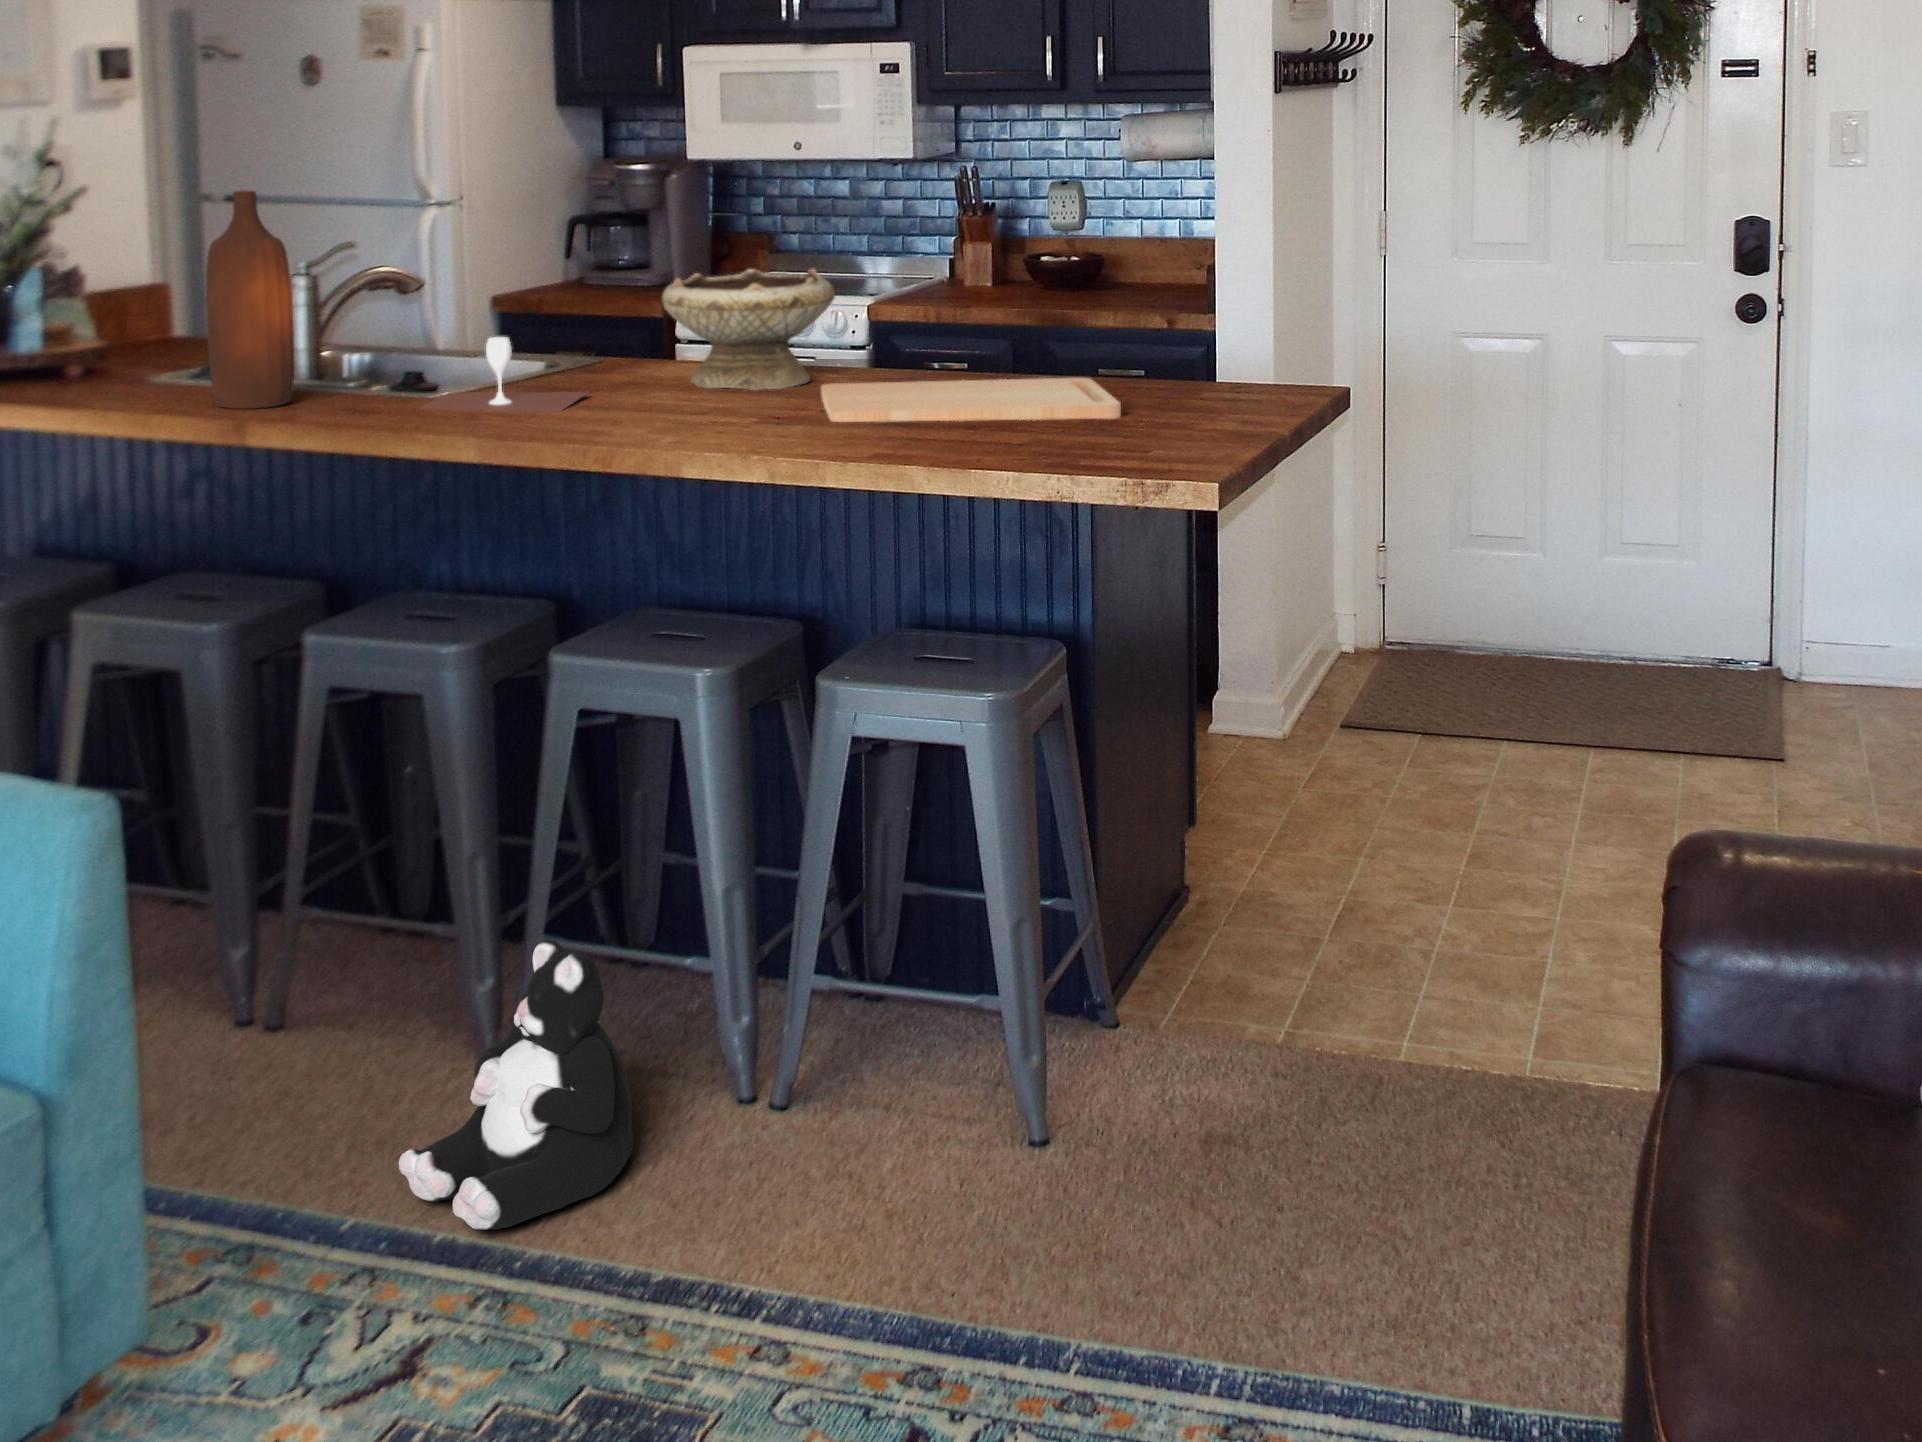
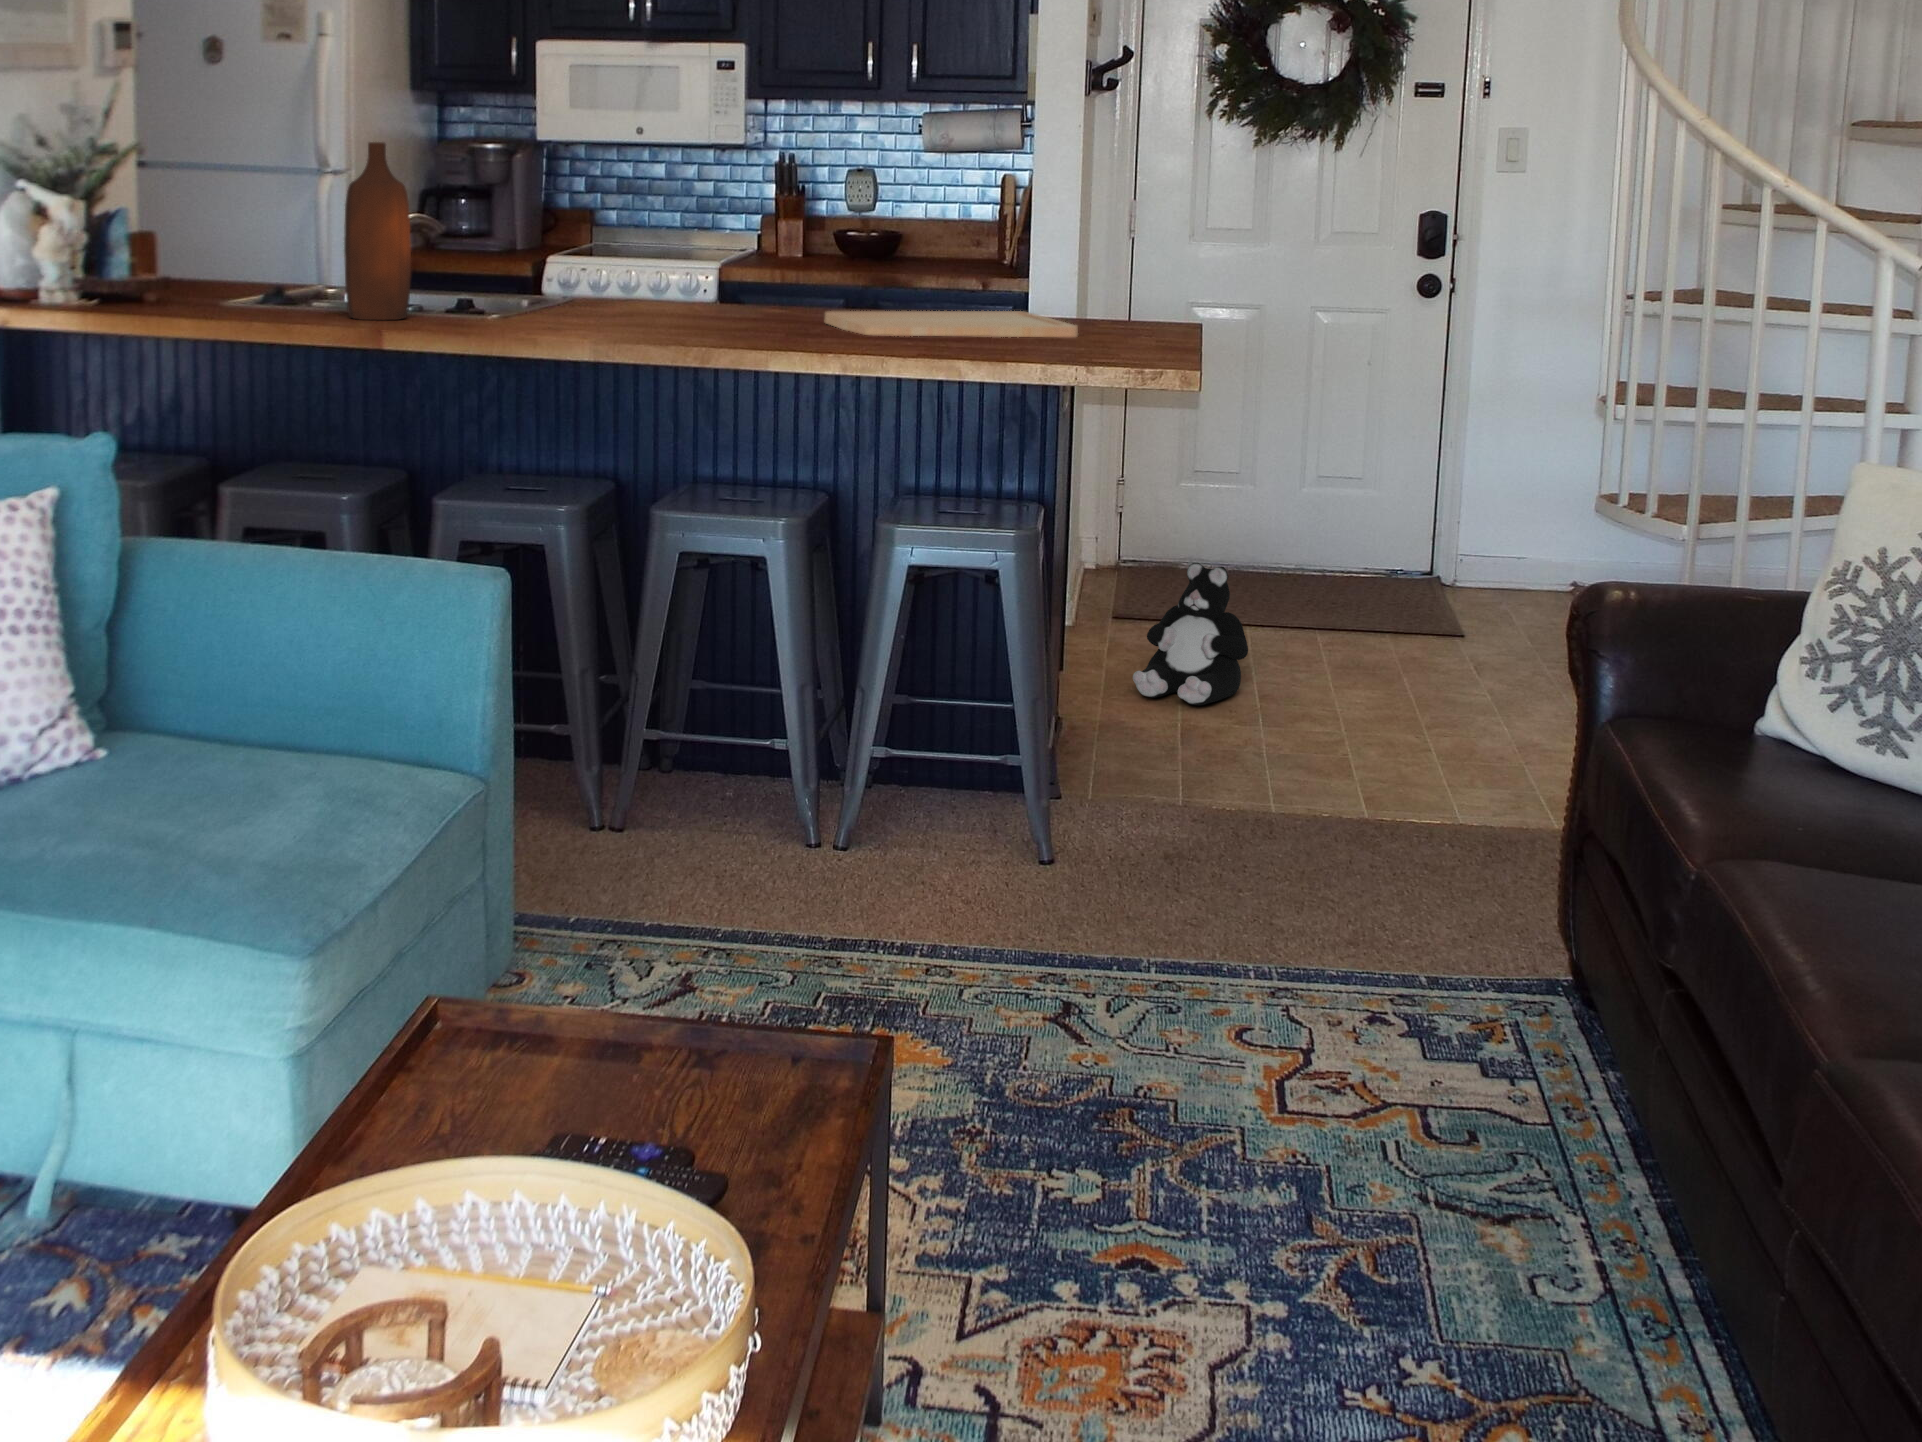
bowl: present [662,269,835,390] -> none [666,223,807,319]
wine glass: present [421,337,587,413] -> none [518,267,638,328]
plush toy: present [398,940,633,1230] -> present [1133,563,1248,705]

